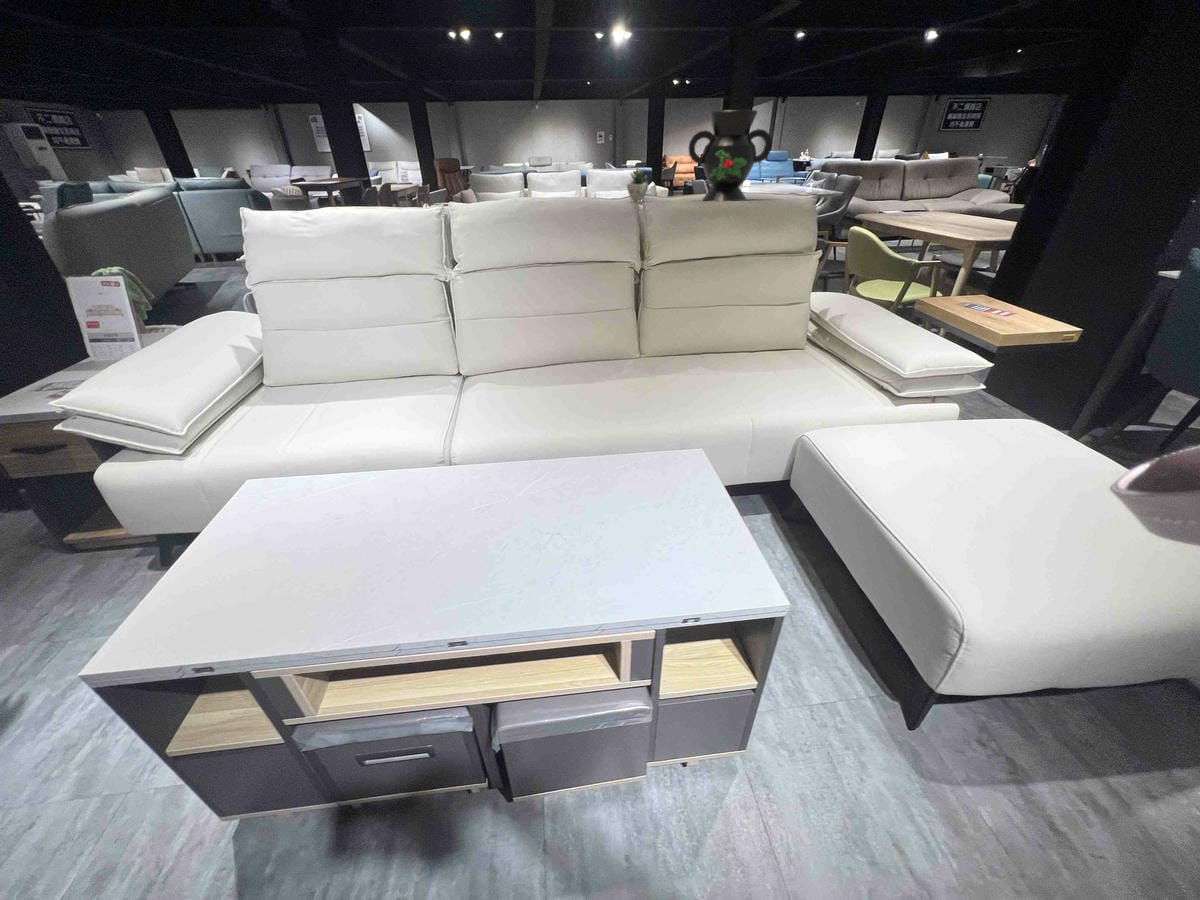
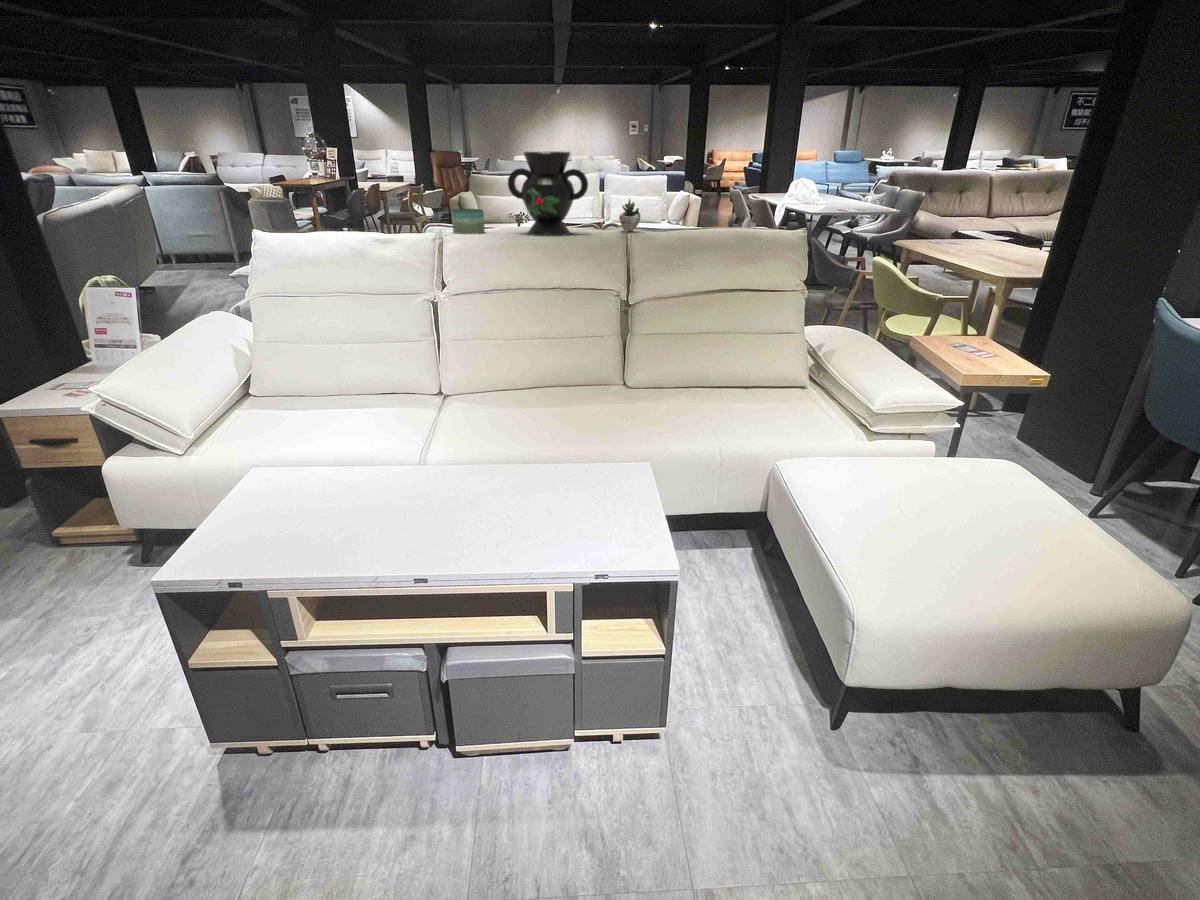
decorative vase: present [689,110,772,201] -> present [508,152,588,236]
candle: none [455,180,491,207] -> present [451,209,485,234]

